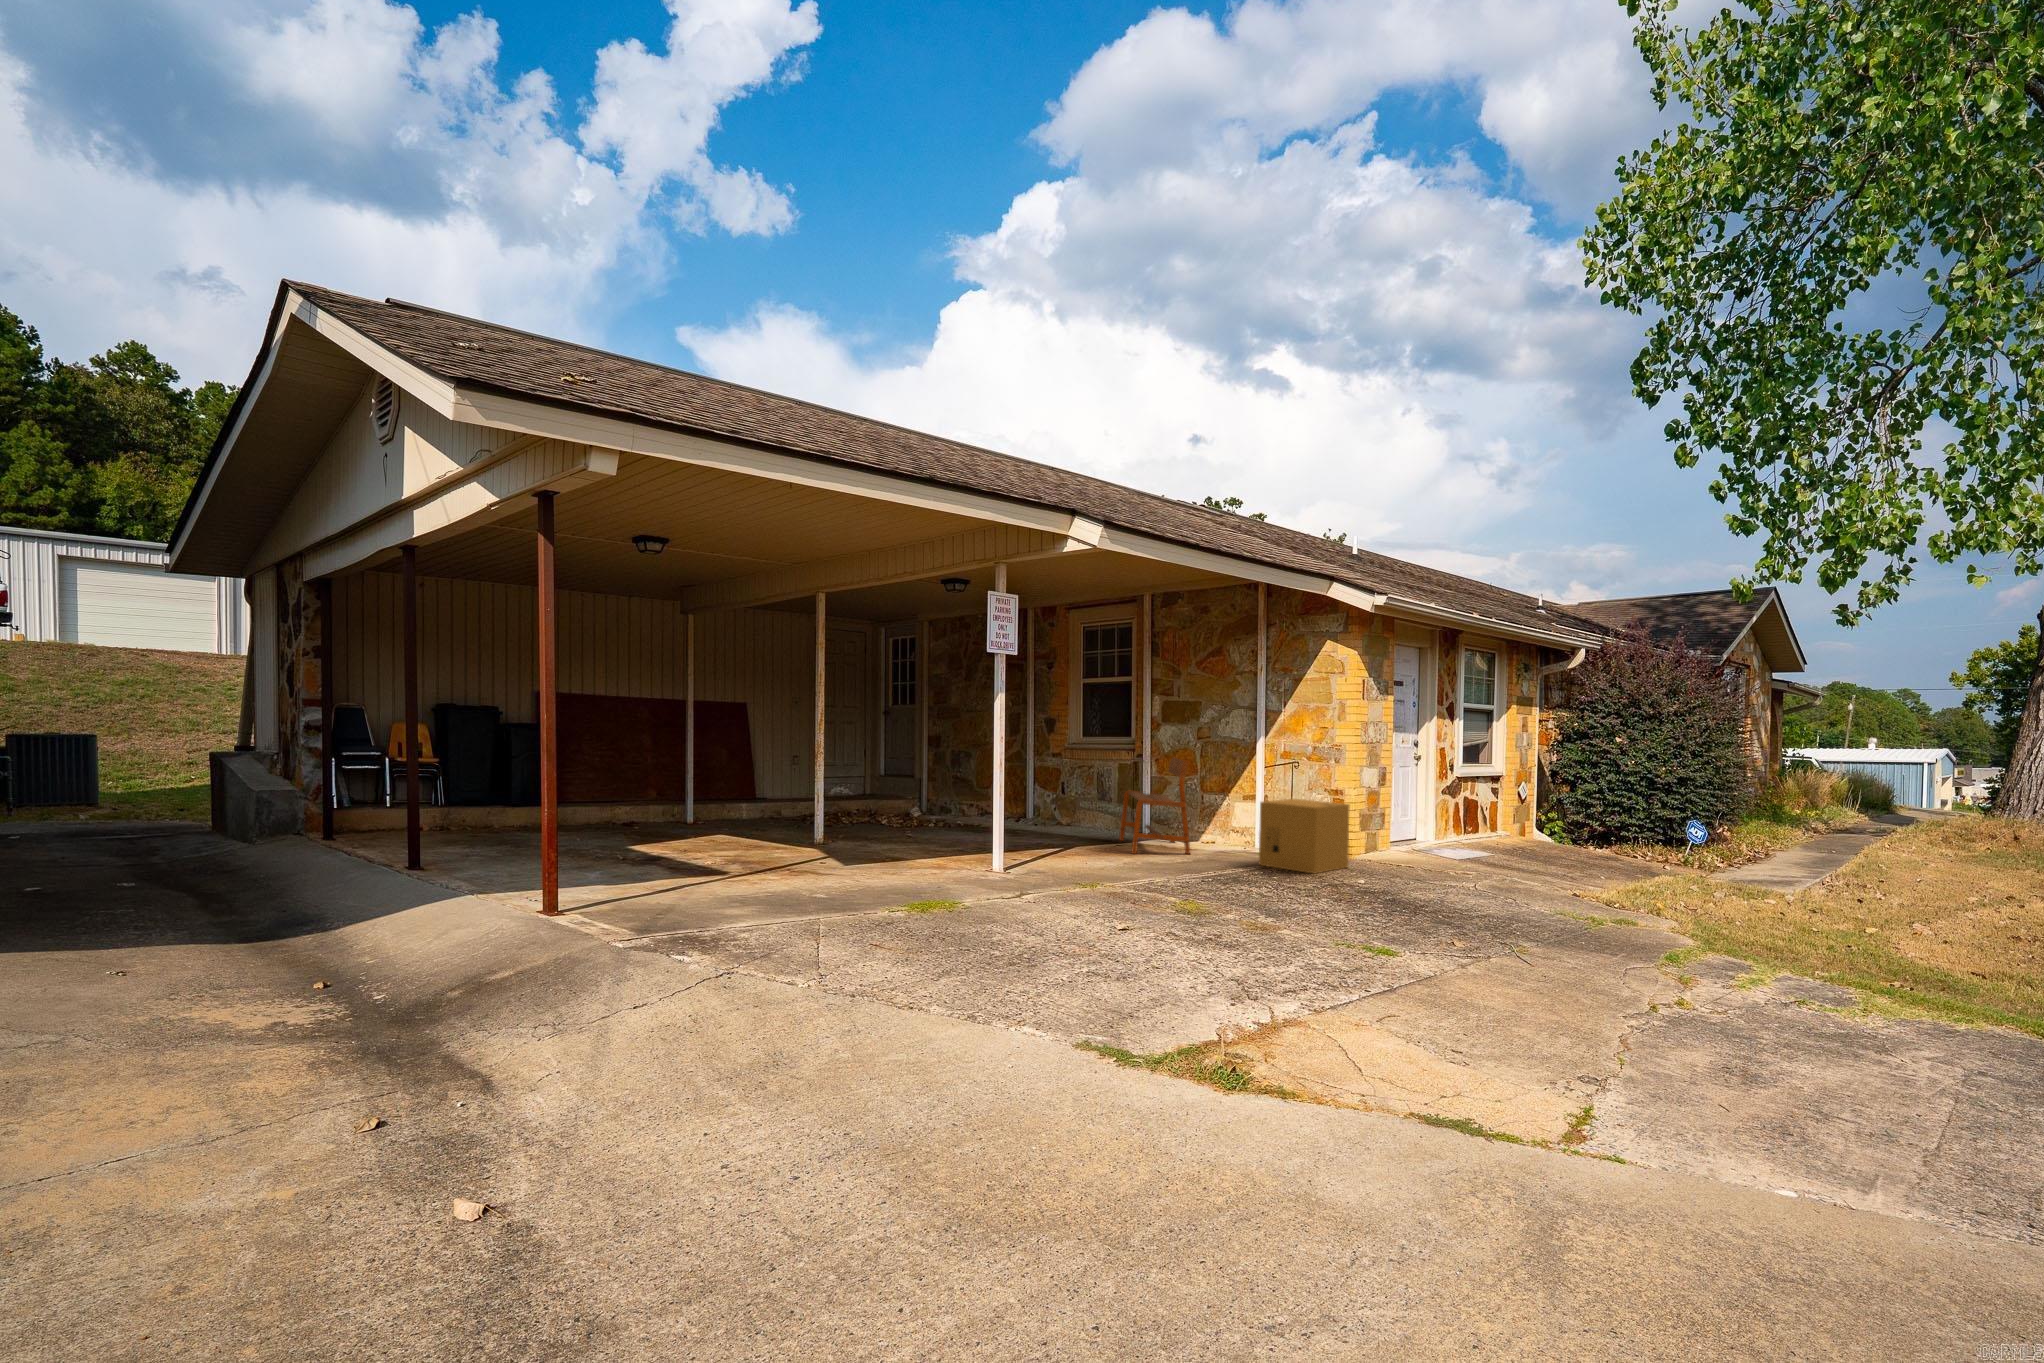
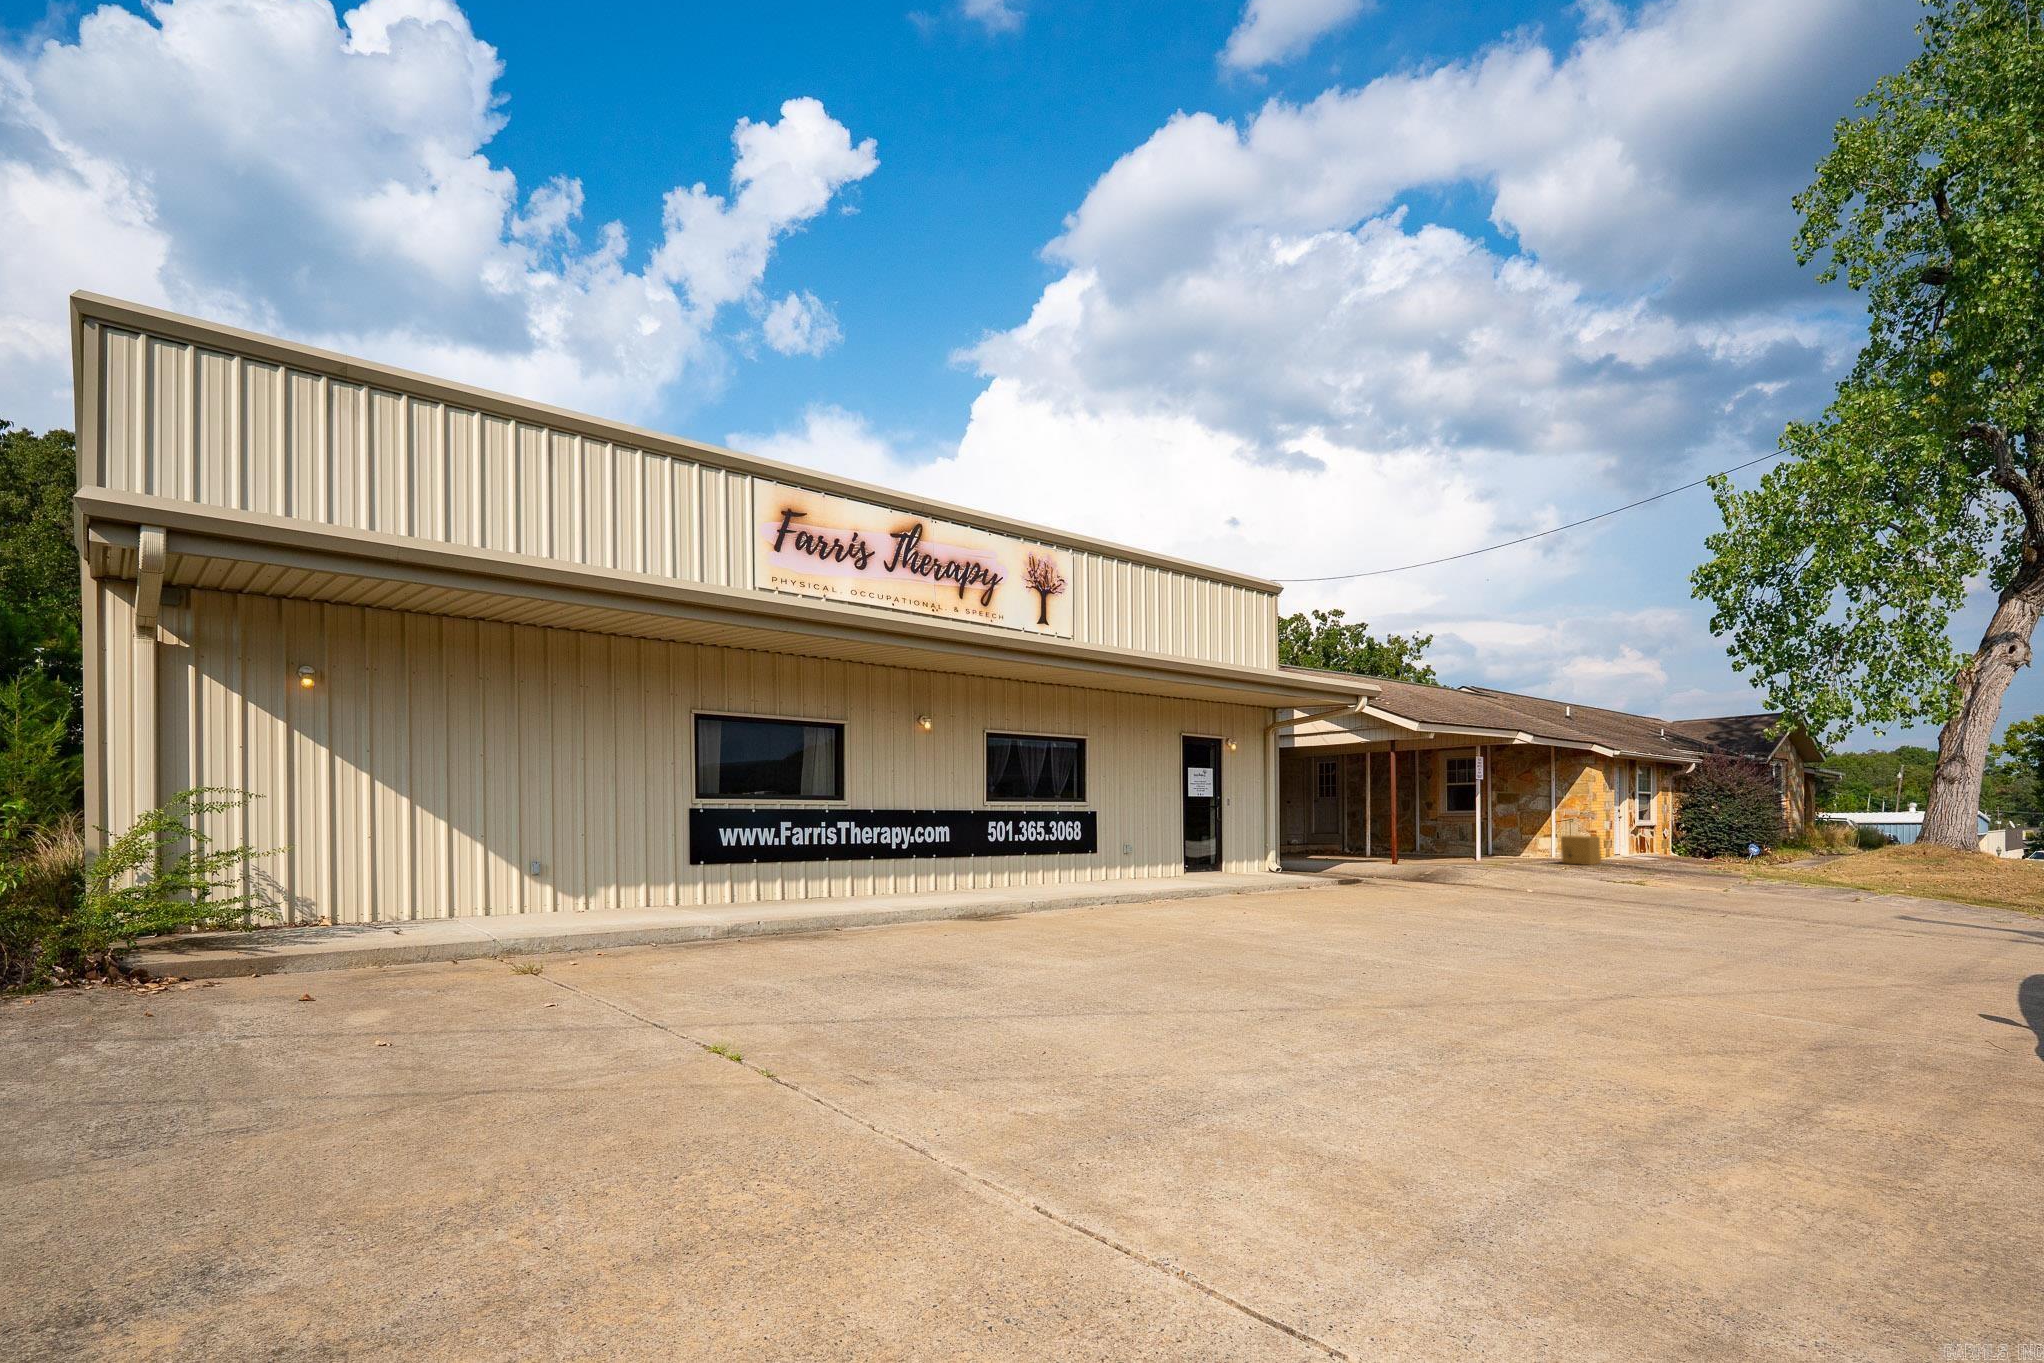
bench: present [1119,758,1190,854] -> none [1481,818,1525,861]

